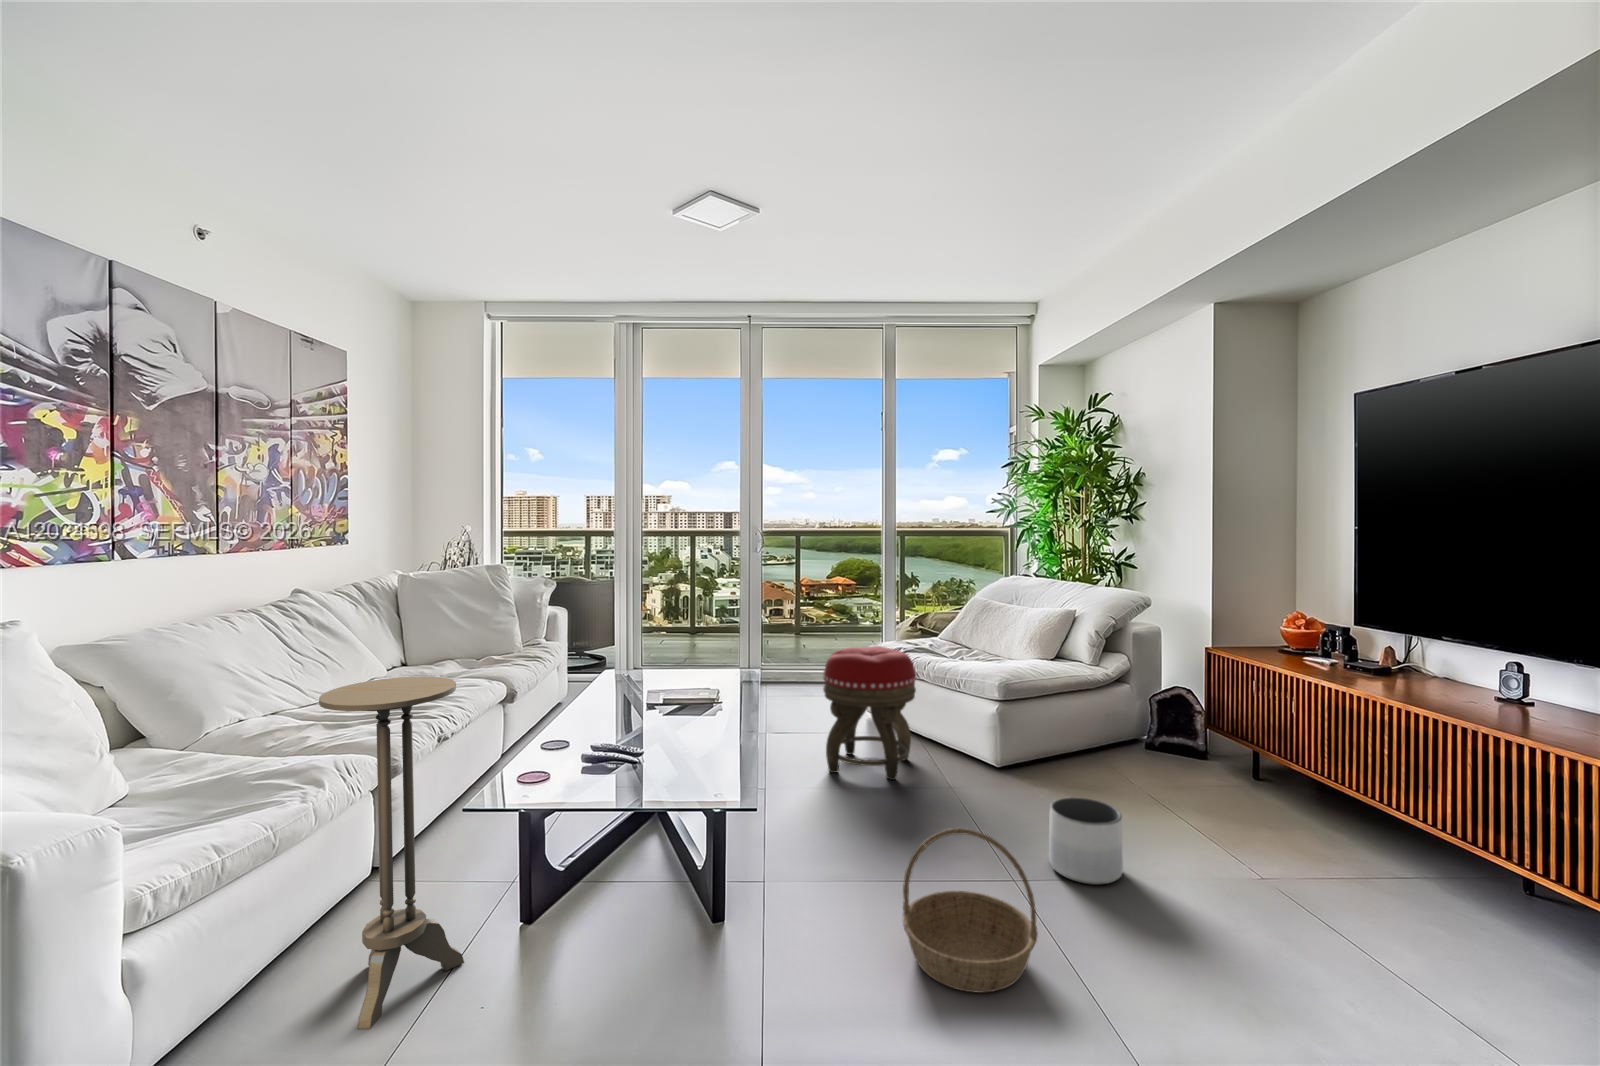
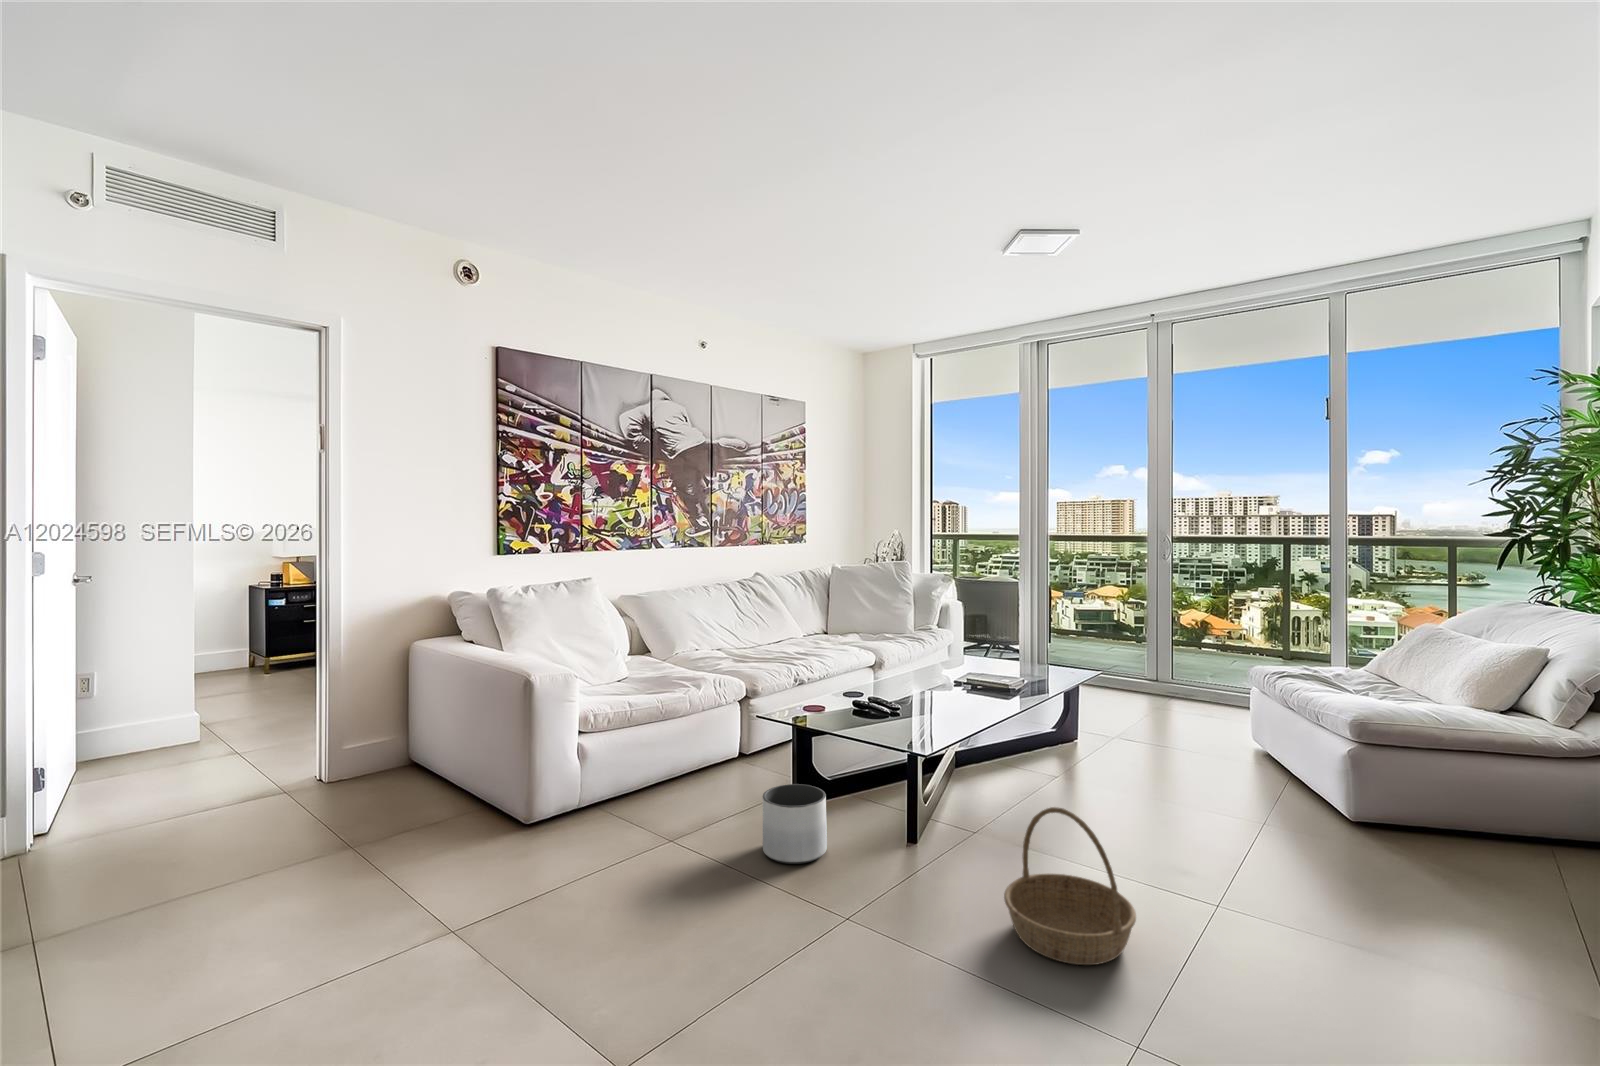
footstool: present [823,646,916,780] -> none [1130,657,1245,804]
side table: present [319,677,464,1029] -> none [661,622,741,826]
planter: present [1049,797,1123,885] -> present [763,784,827,864]

